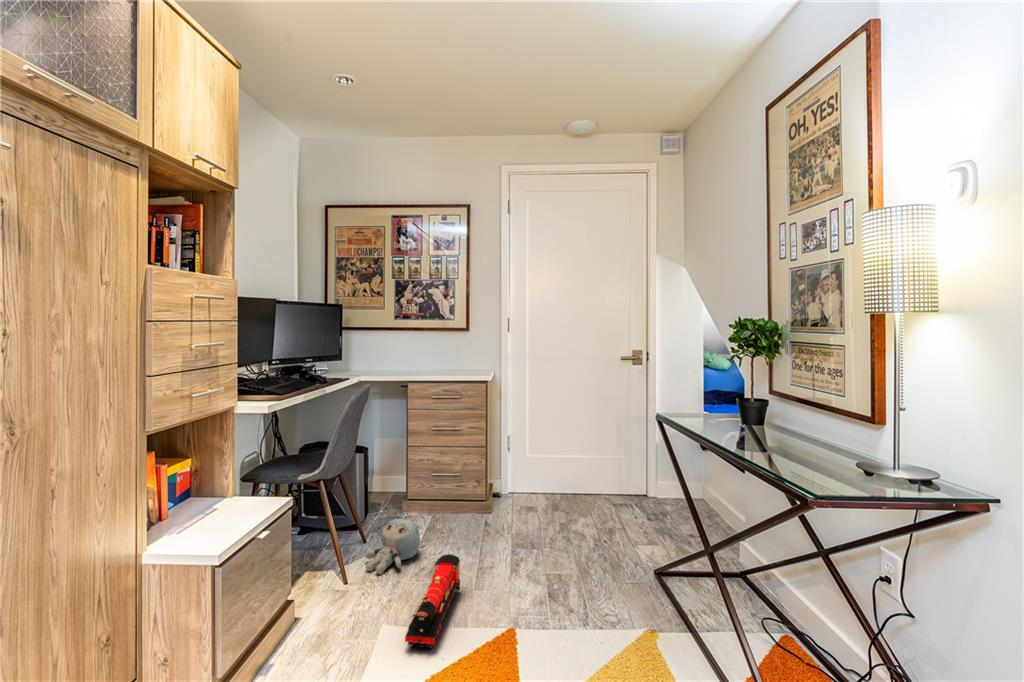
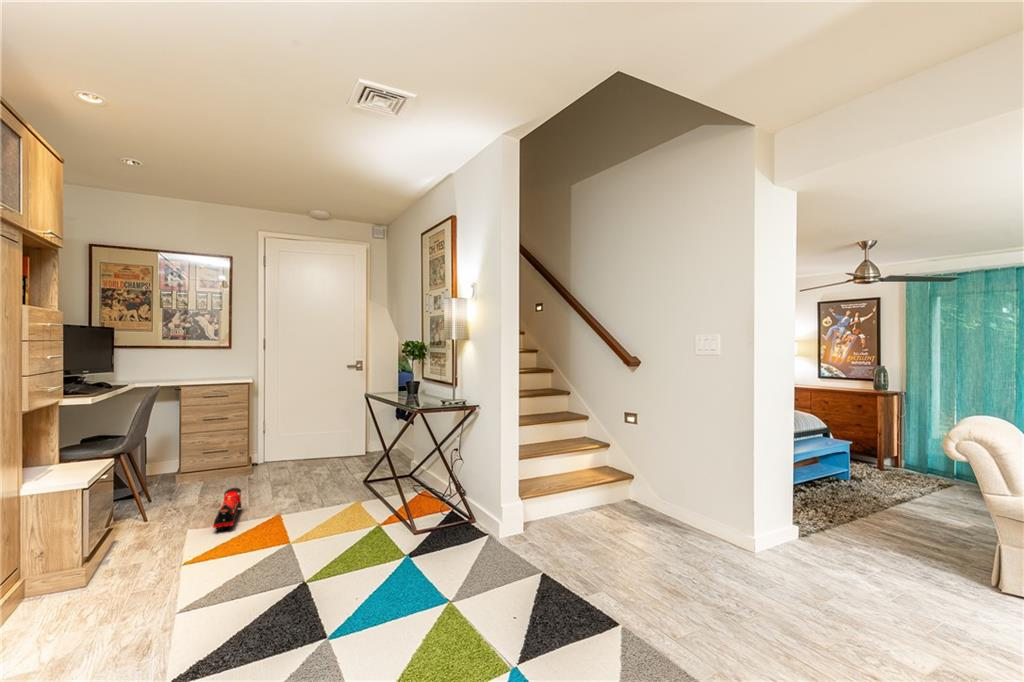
plush toy: present [365,519,421,574] -> none [161,479,206,512]

